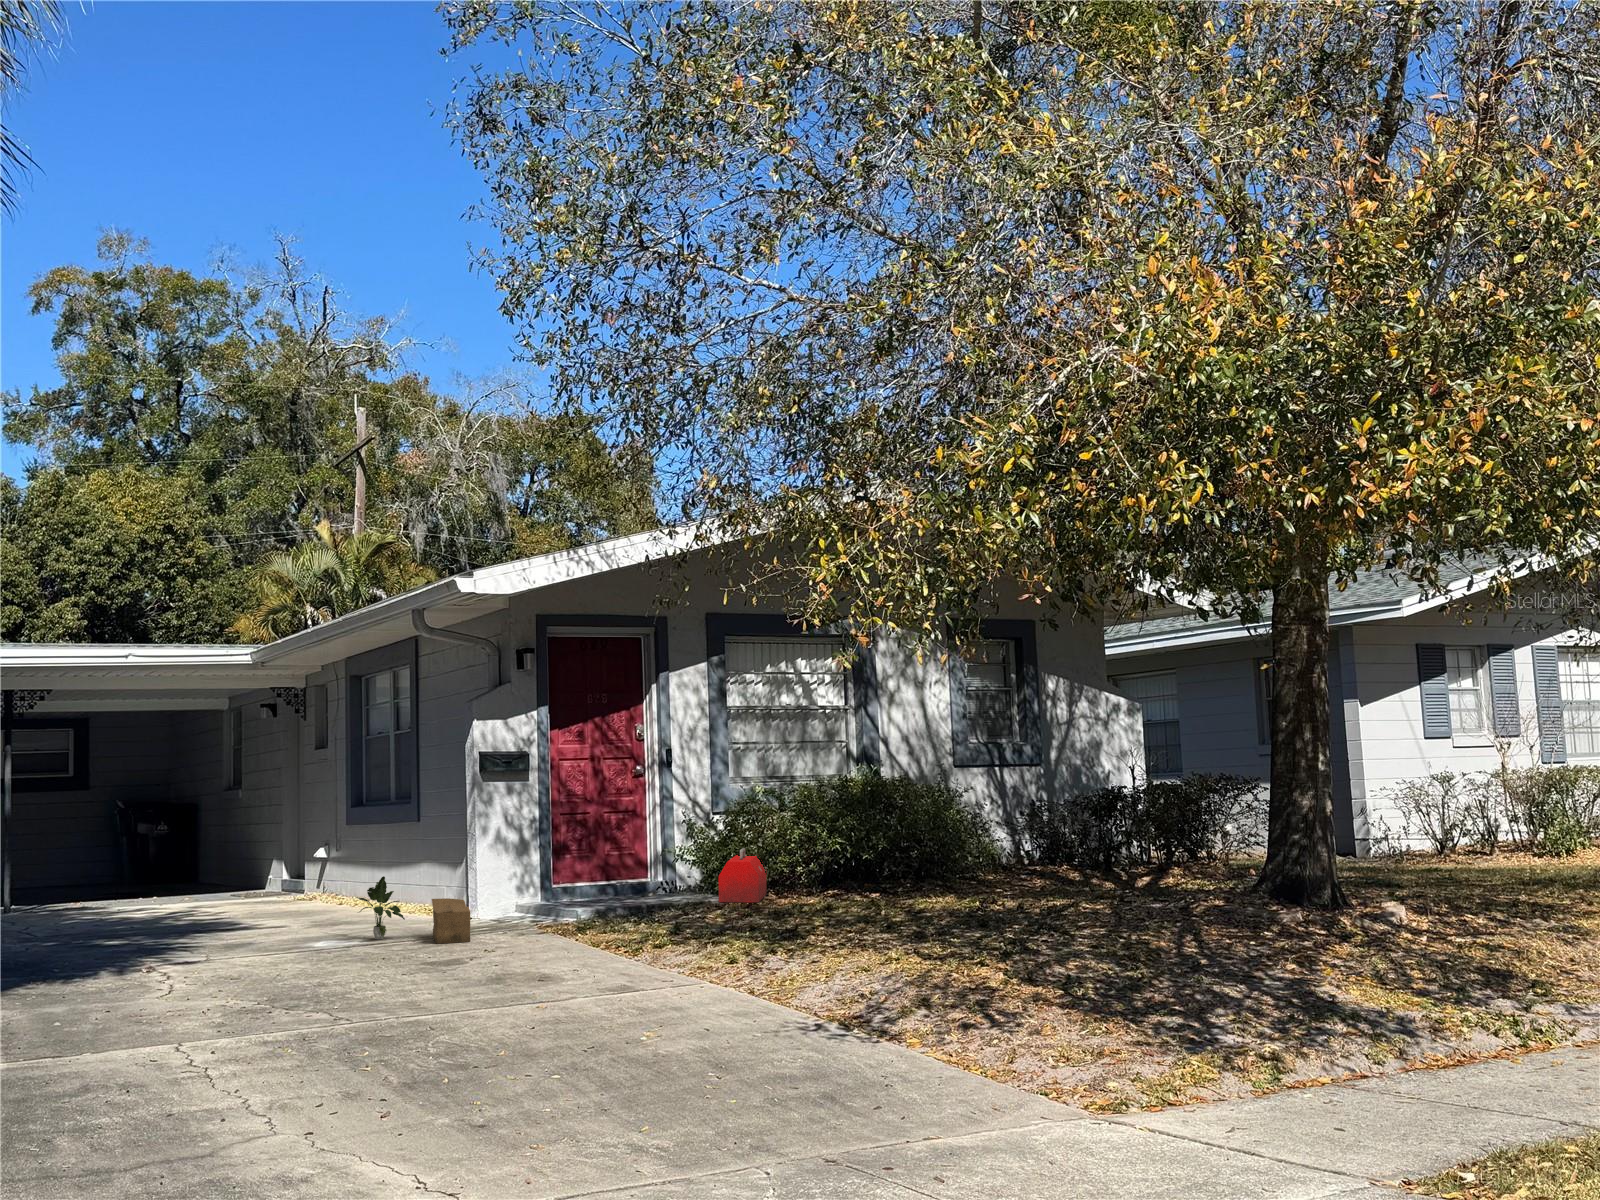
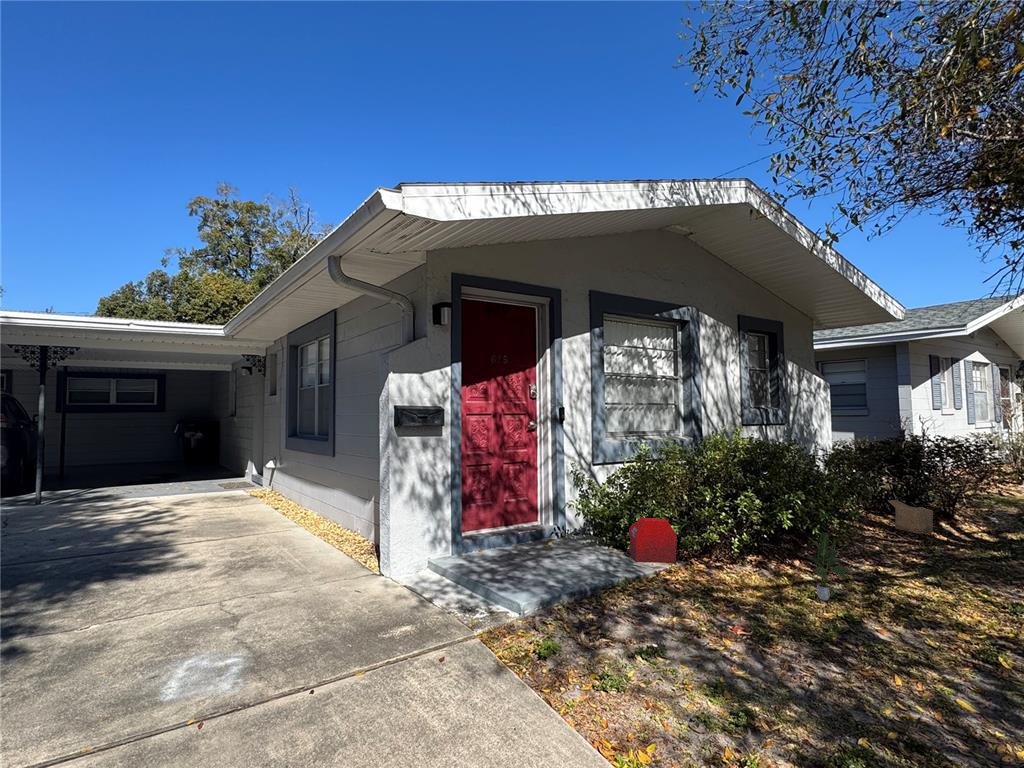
potted plant: present [358,876,405,940] -> present [807,533,851,600]
cardboard box: present [432,898,470,944] -> present [888,500,933,534]

